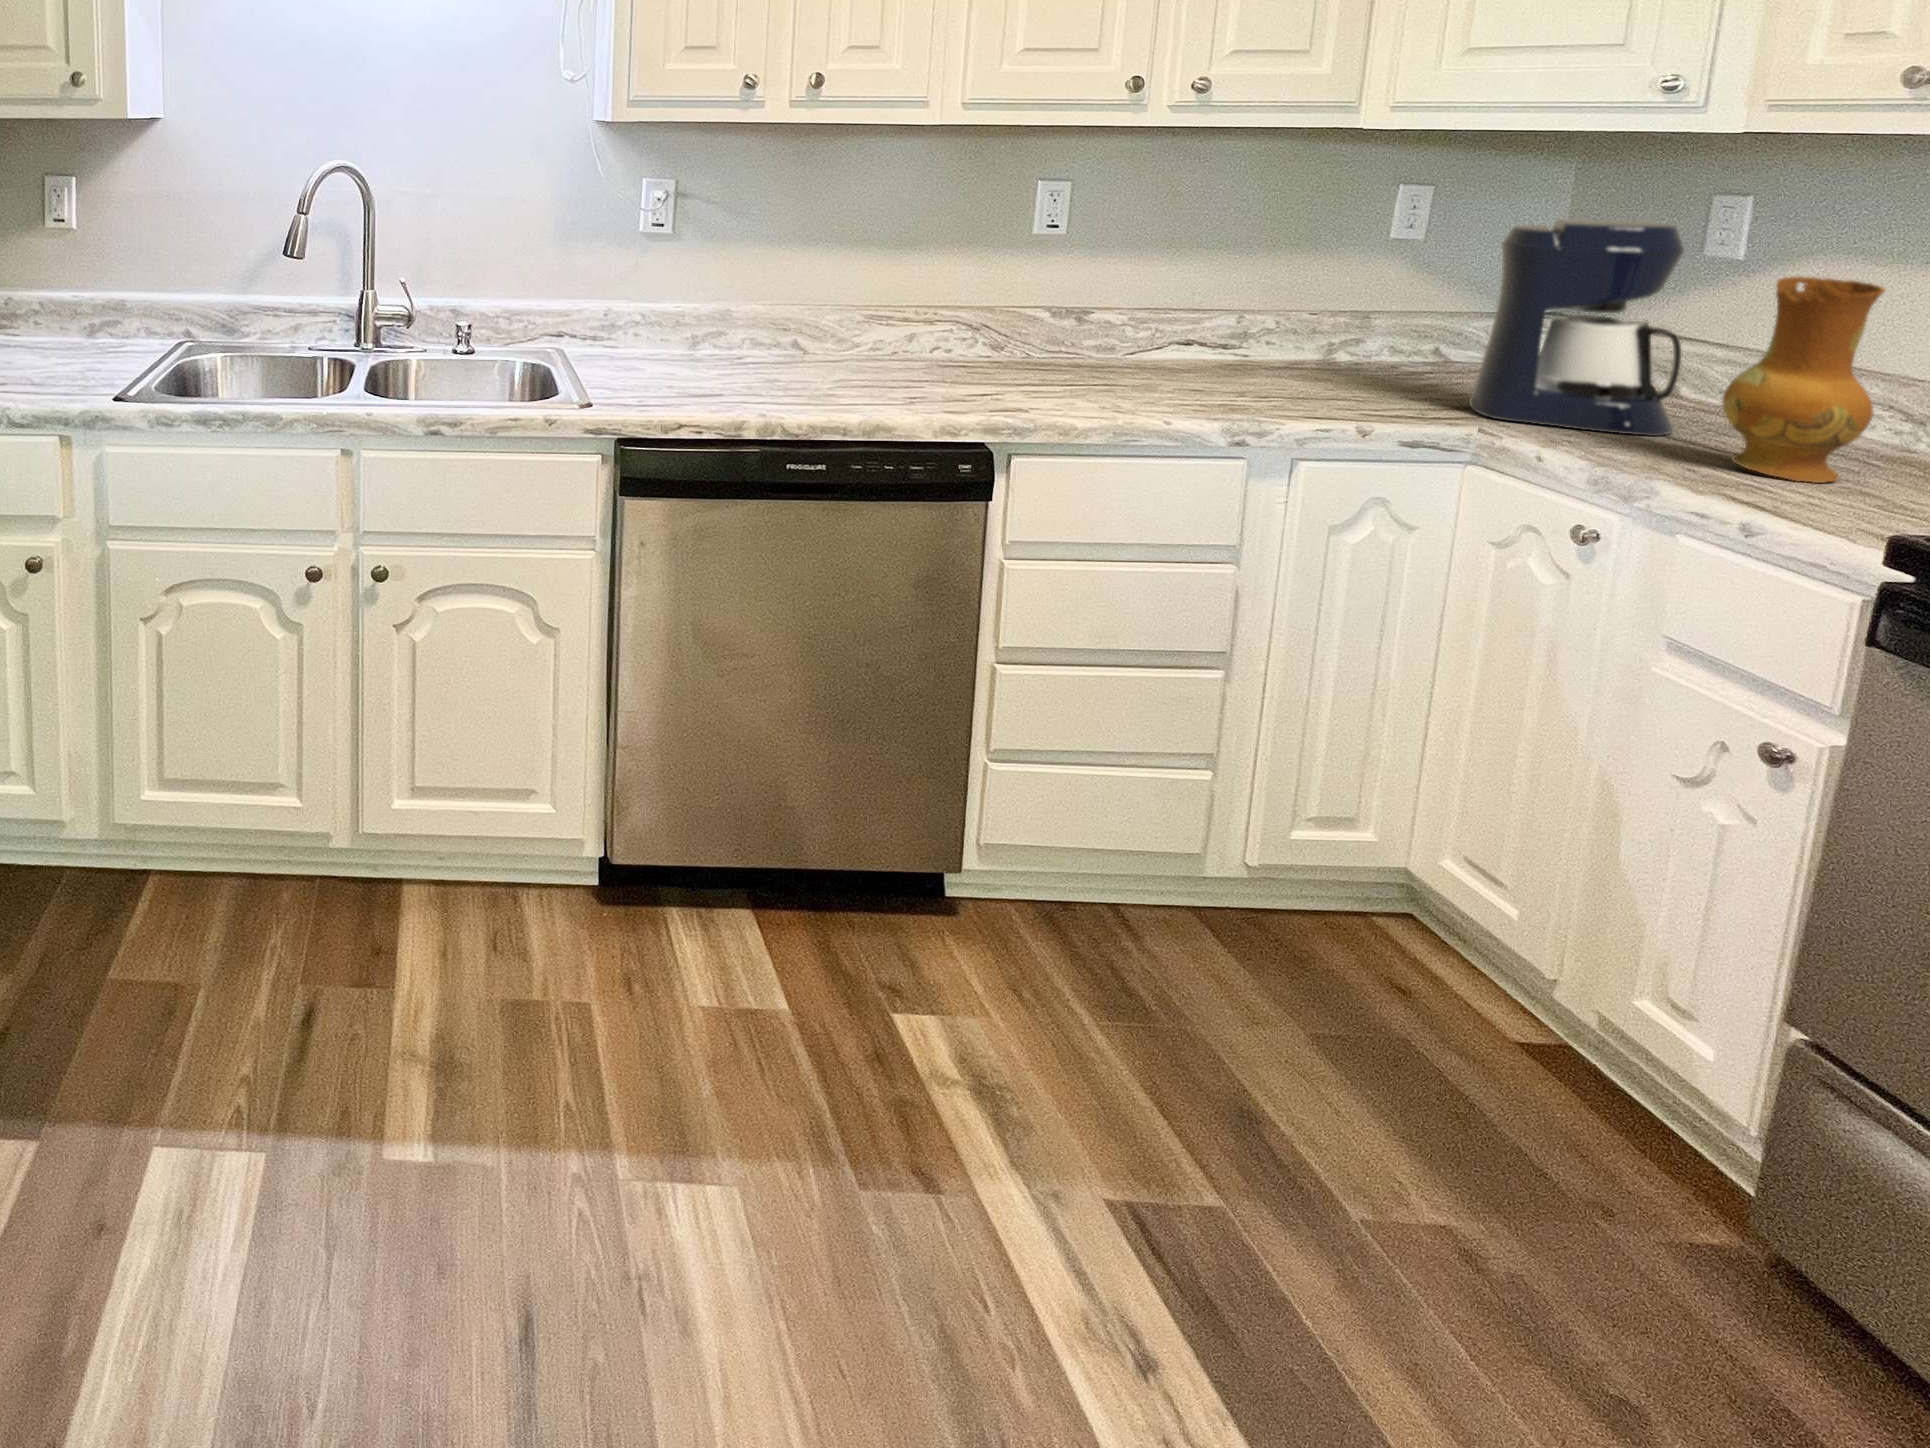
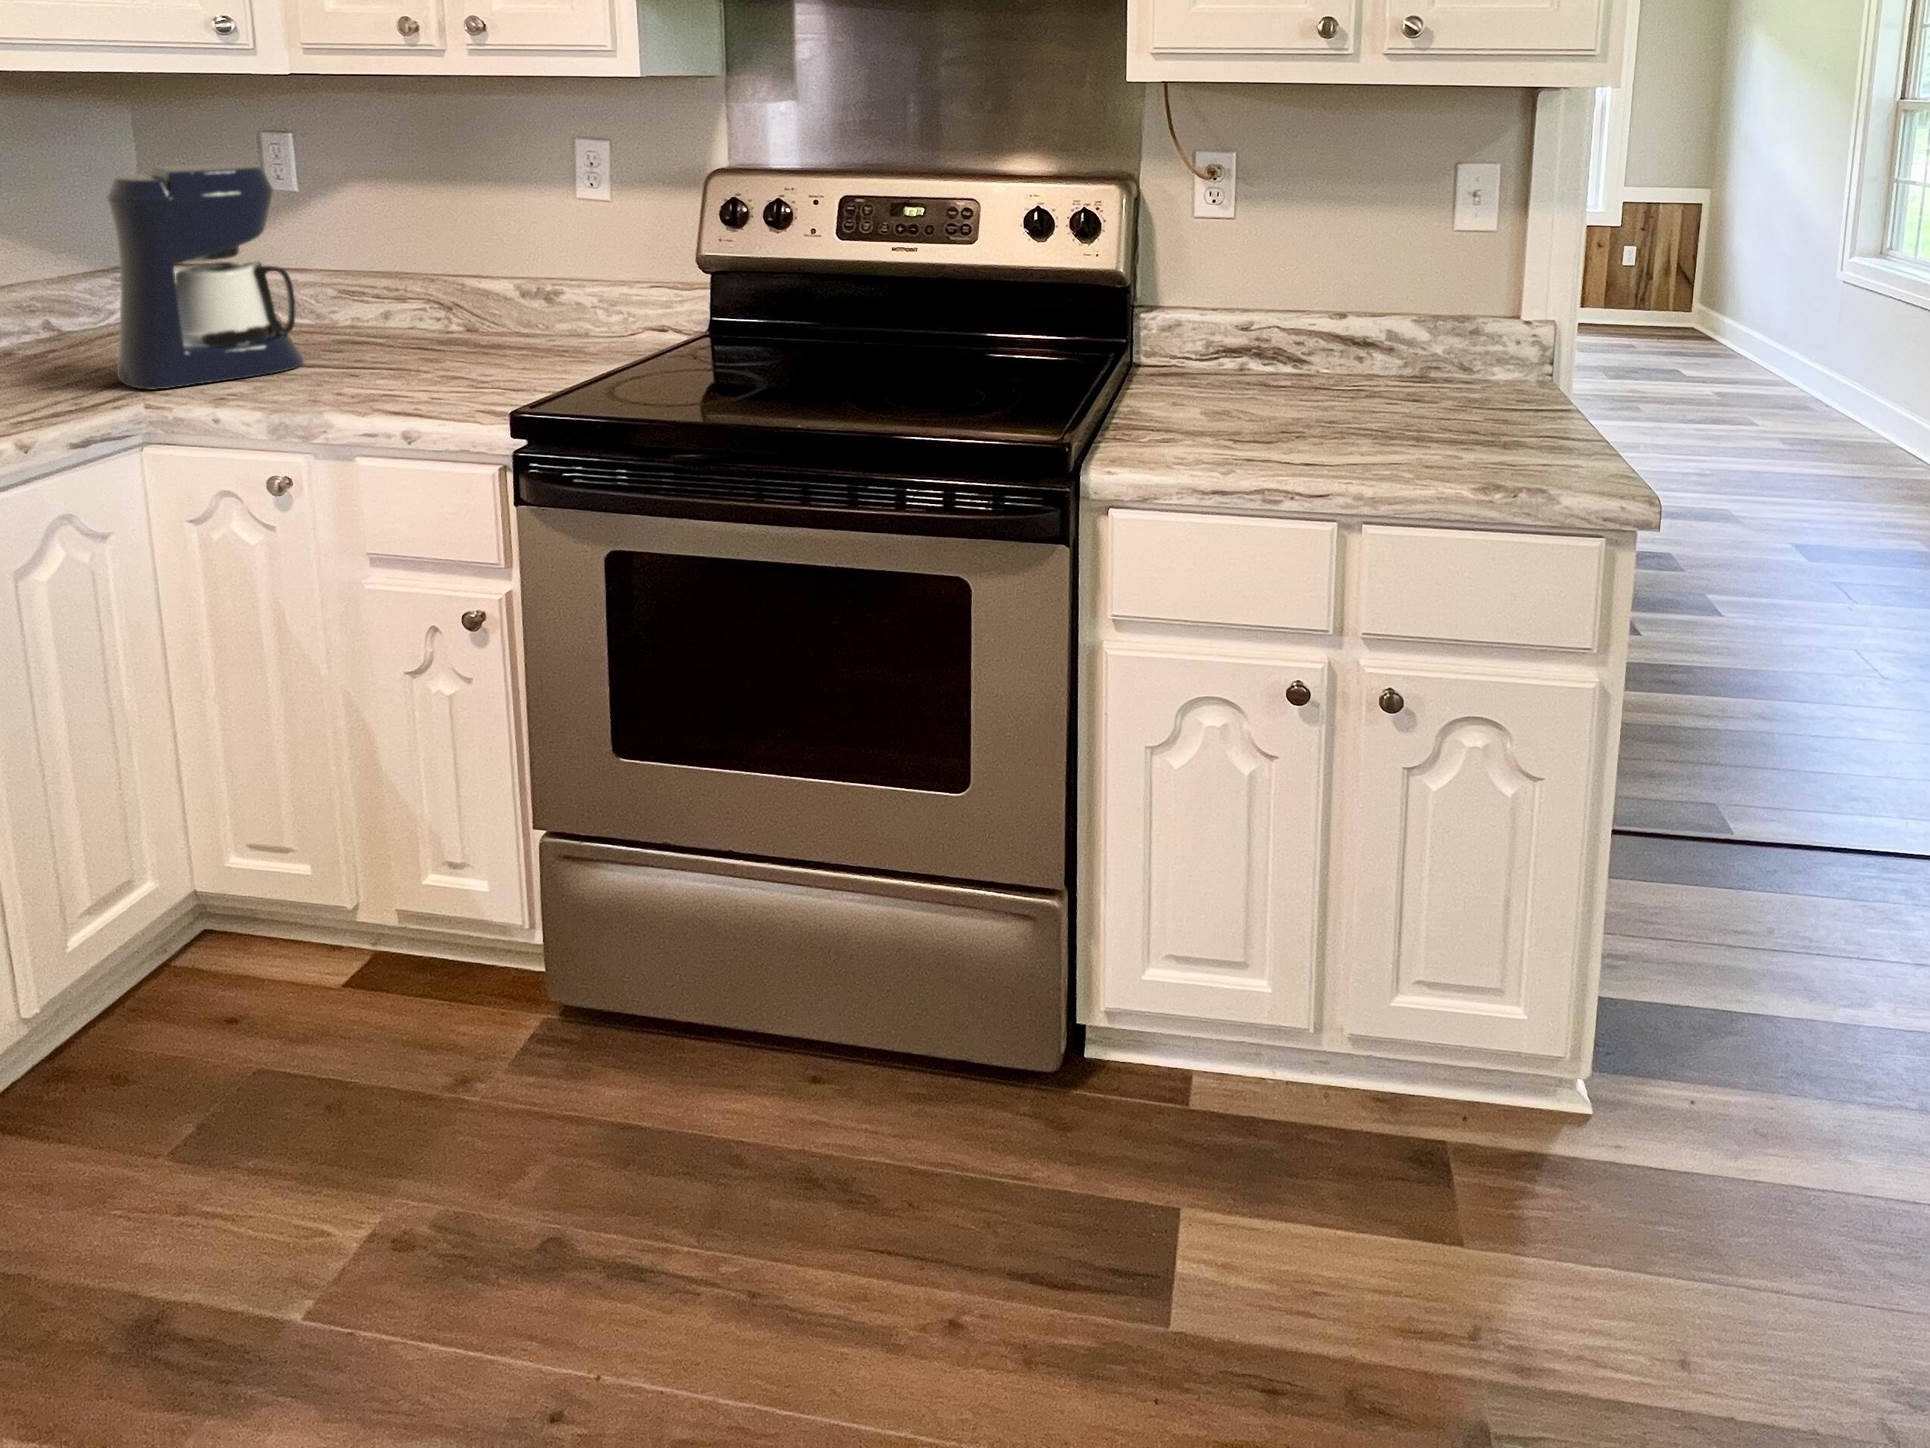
ceramic jug: present [1723,277,1885,483] -> none [349,204,447,383]

